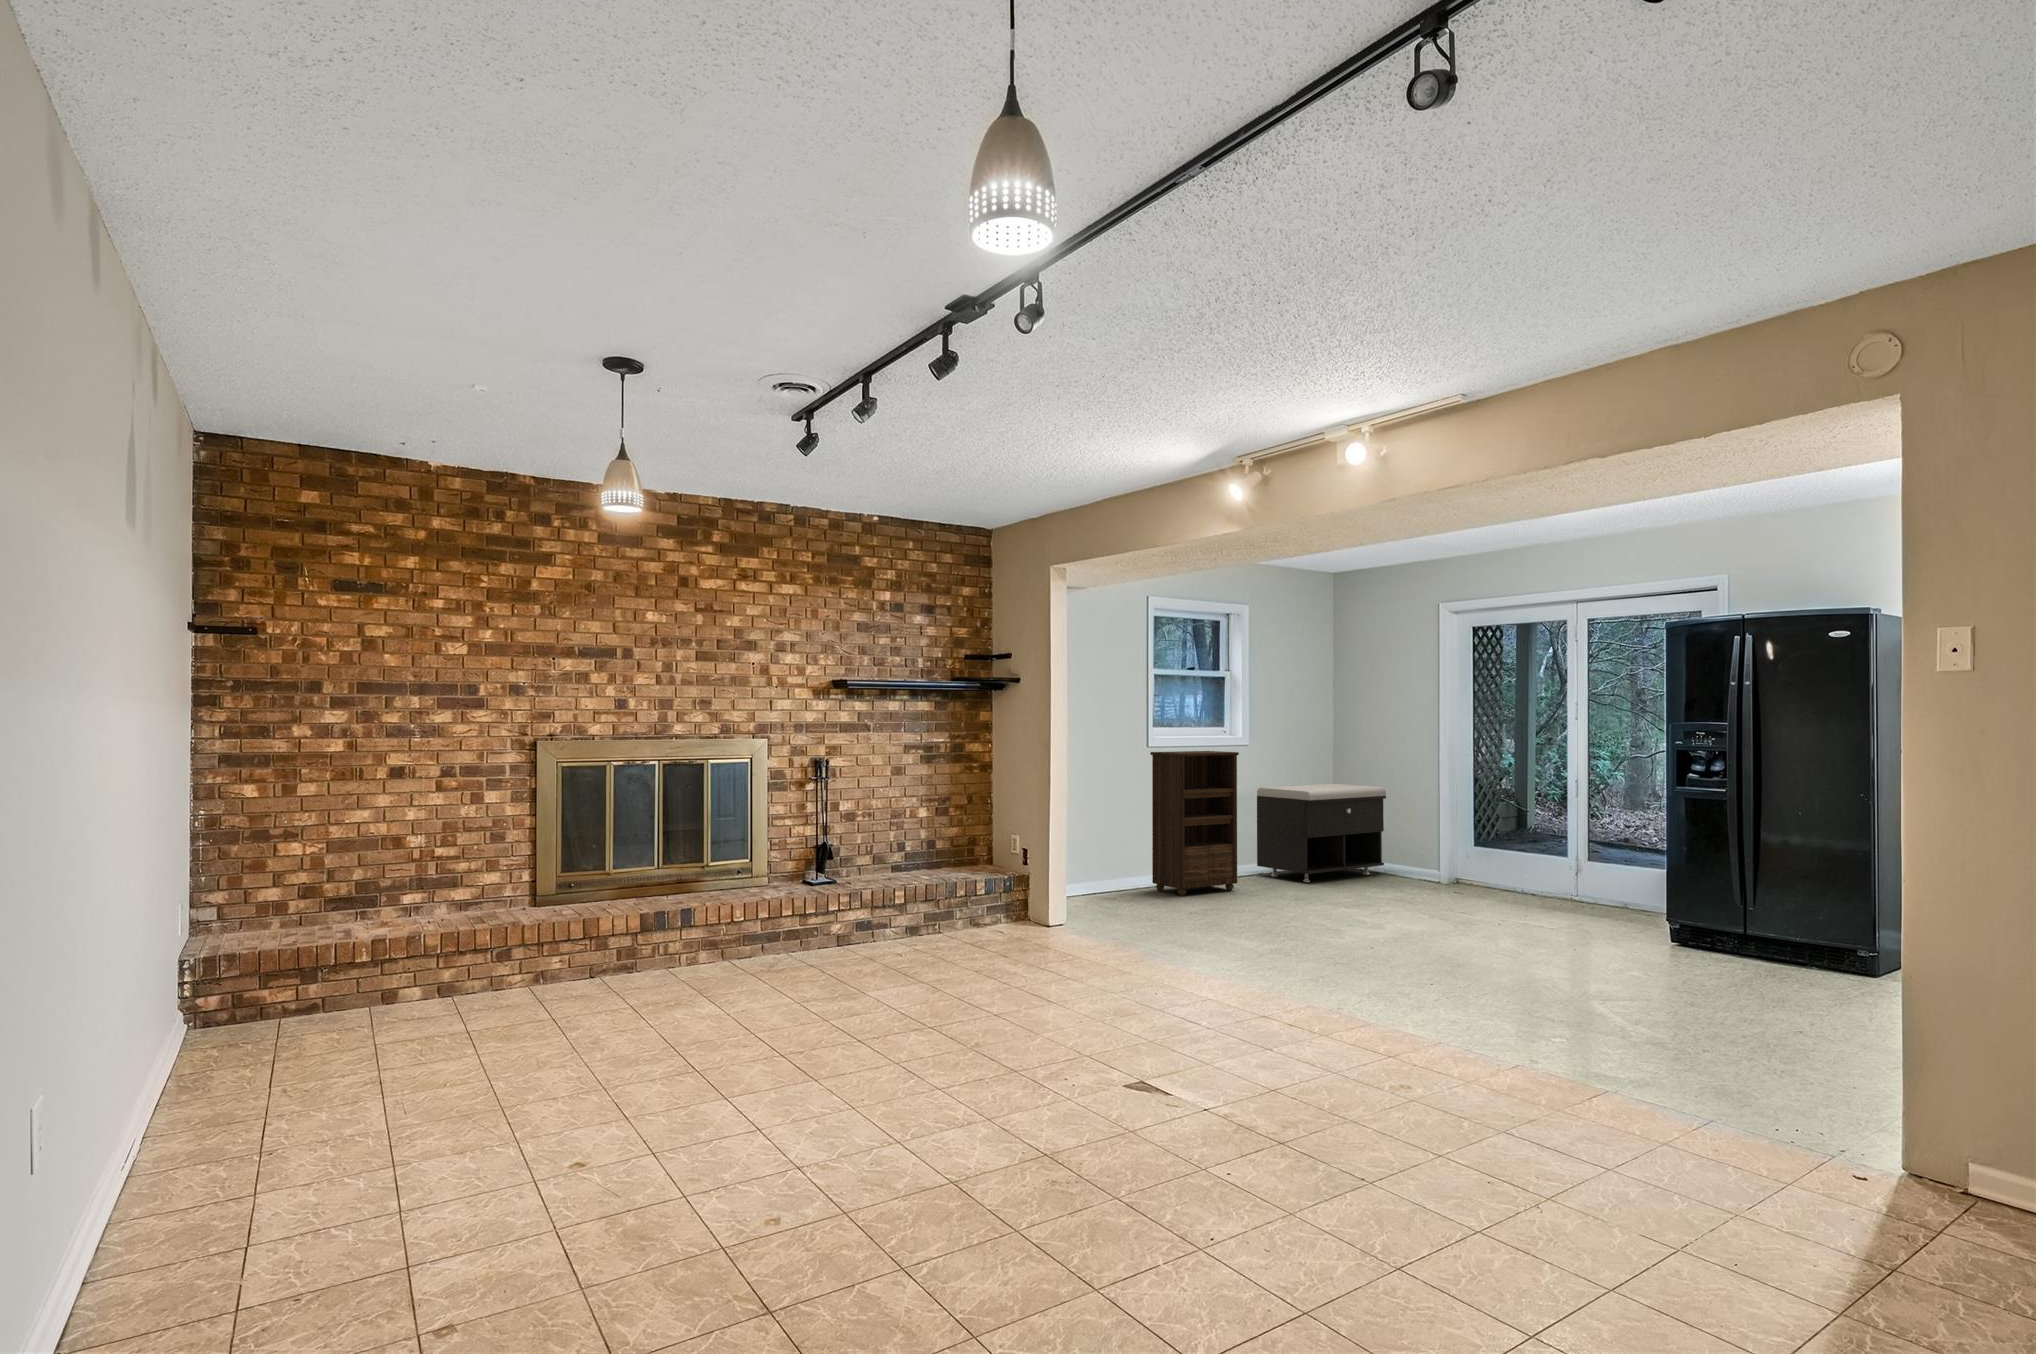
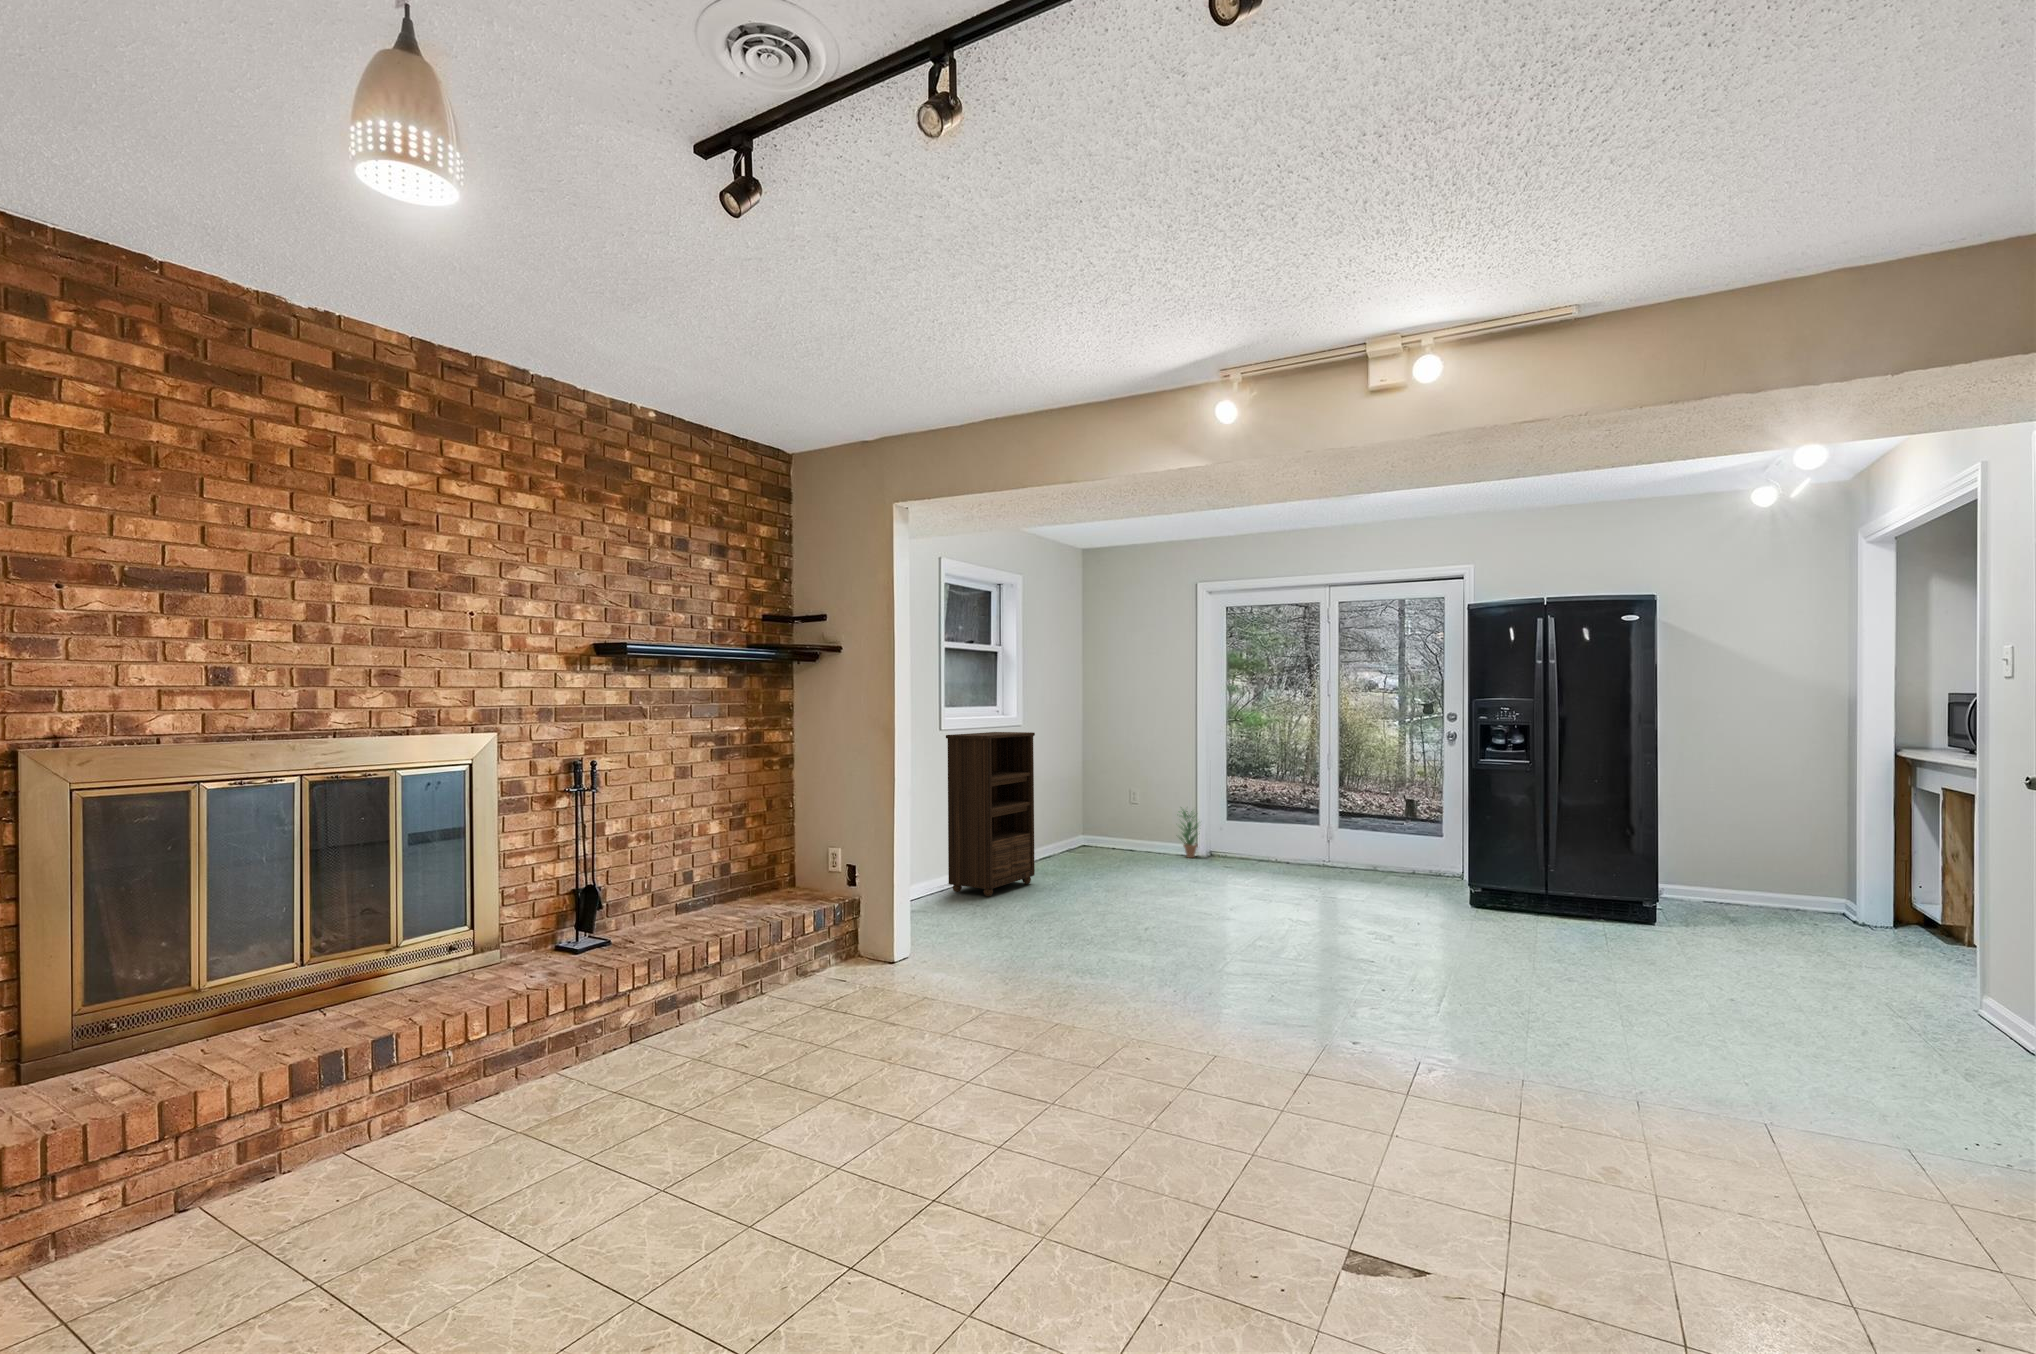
storage bench: present [1257,784,1386,882] -> none [1026,762,1140,866]
potted plant: none [1410,831,1441,884] -> present [1180,807,1198,858]

